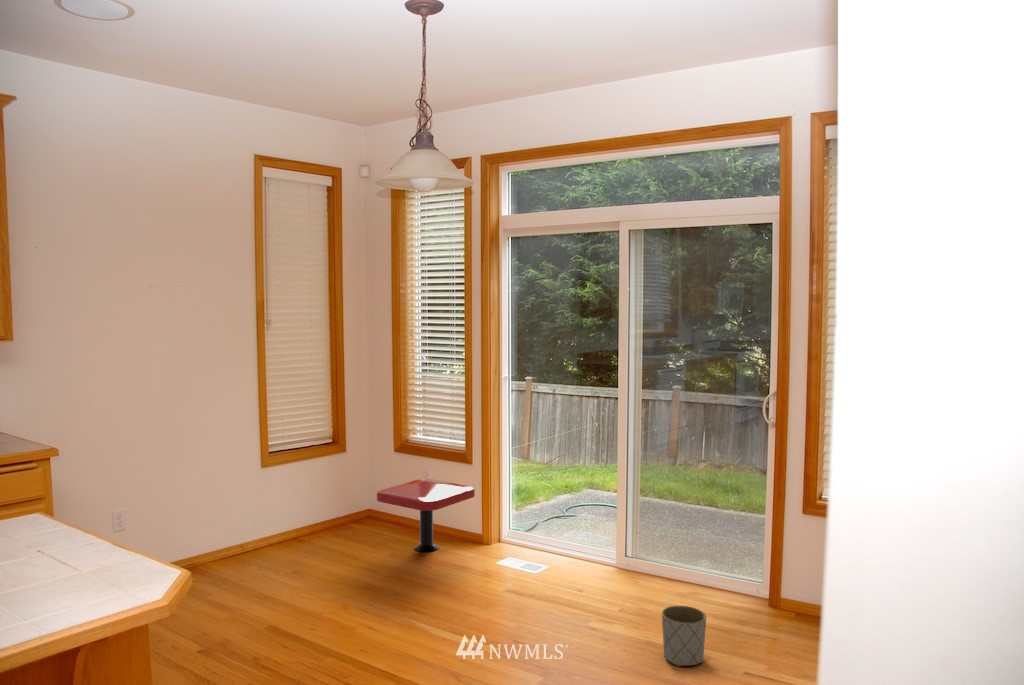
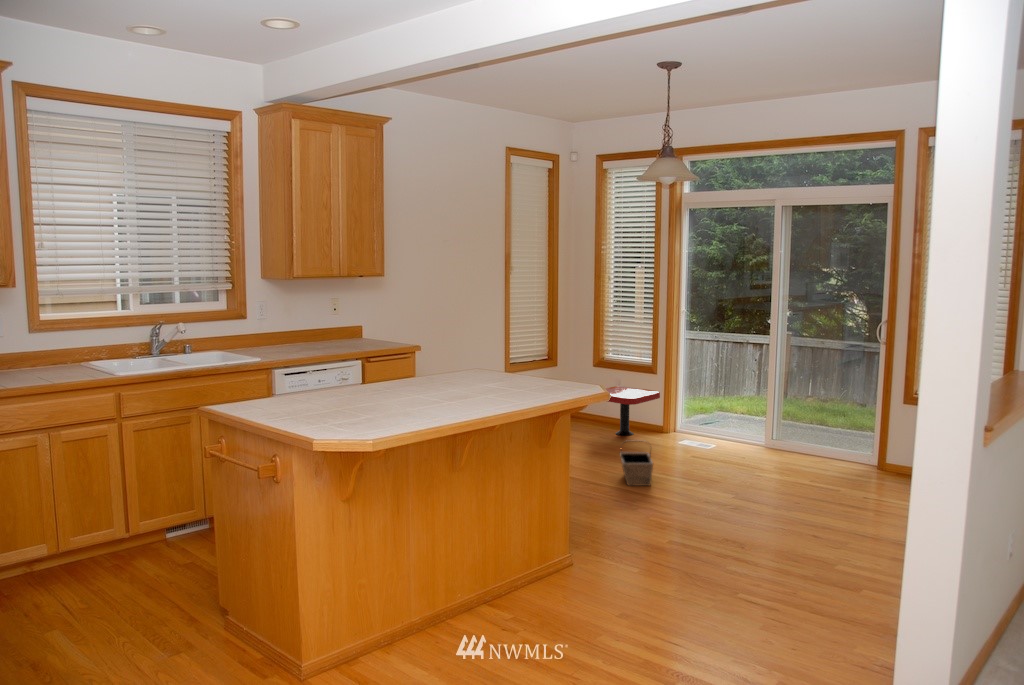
basket: none [379,588,432,669] -> present [619,441,653,486]
planter: present [662,606,706,667] -> none [801,457,830,491]

